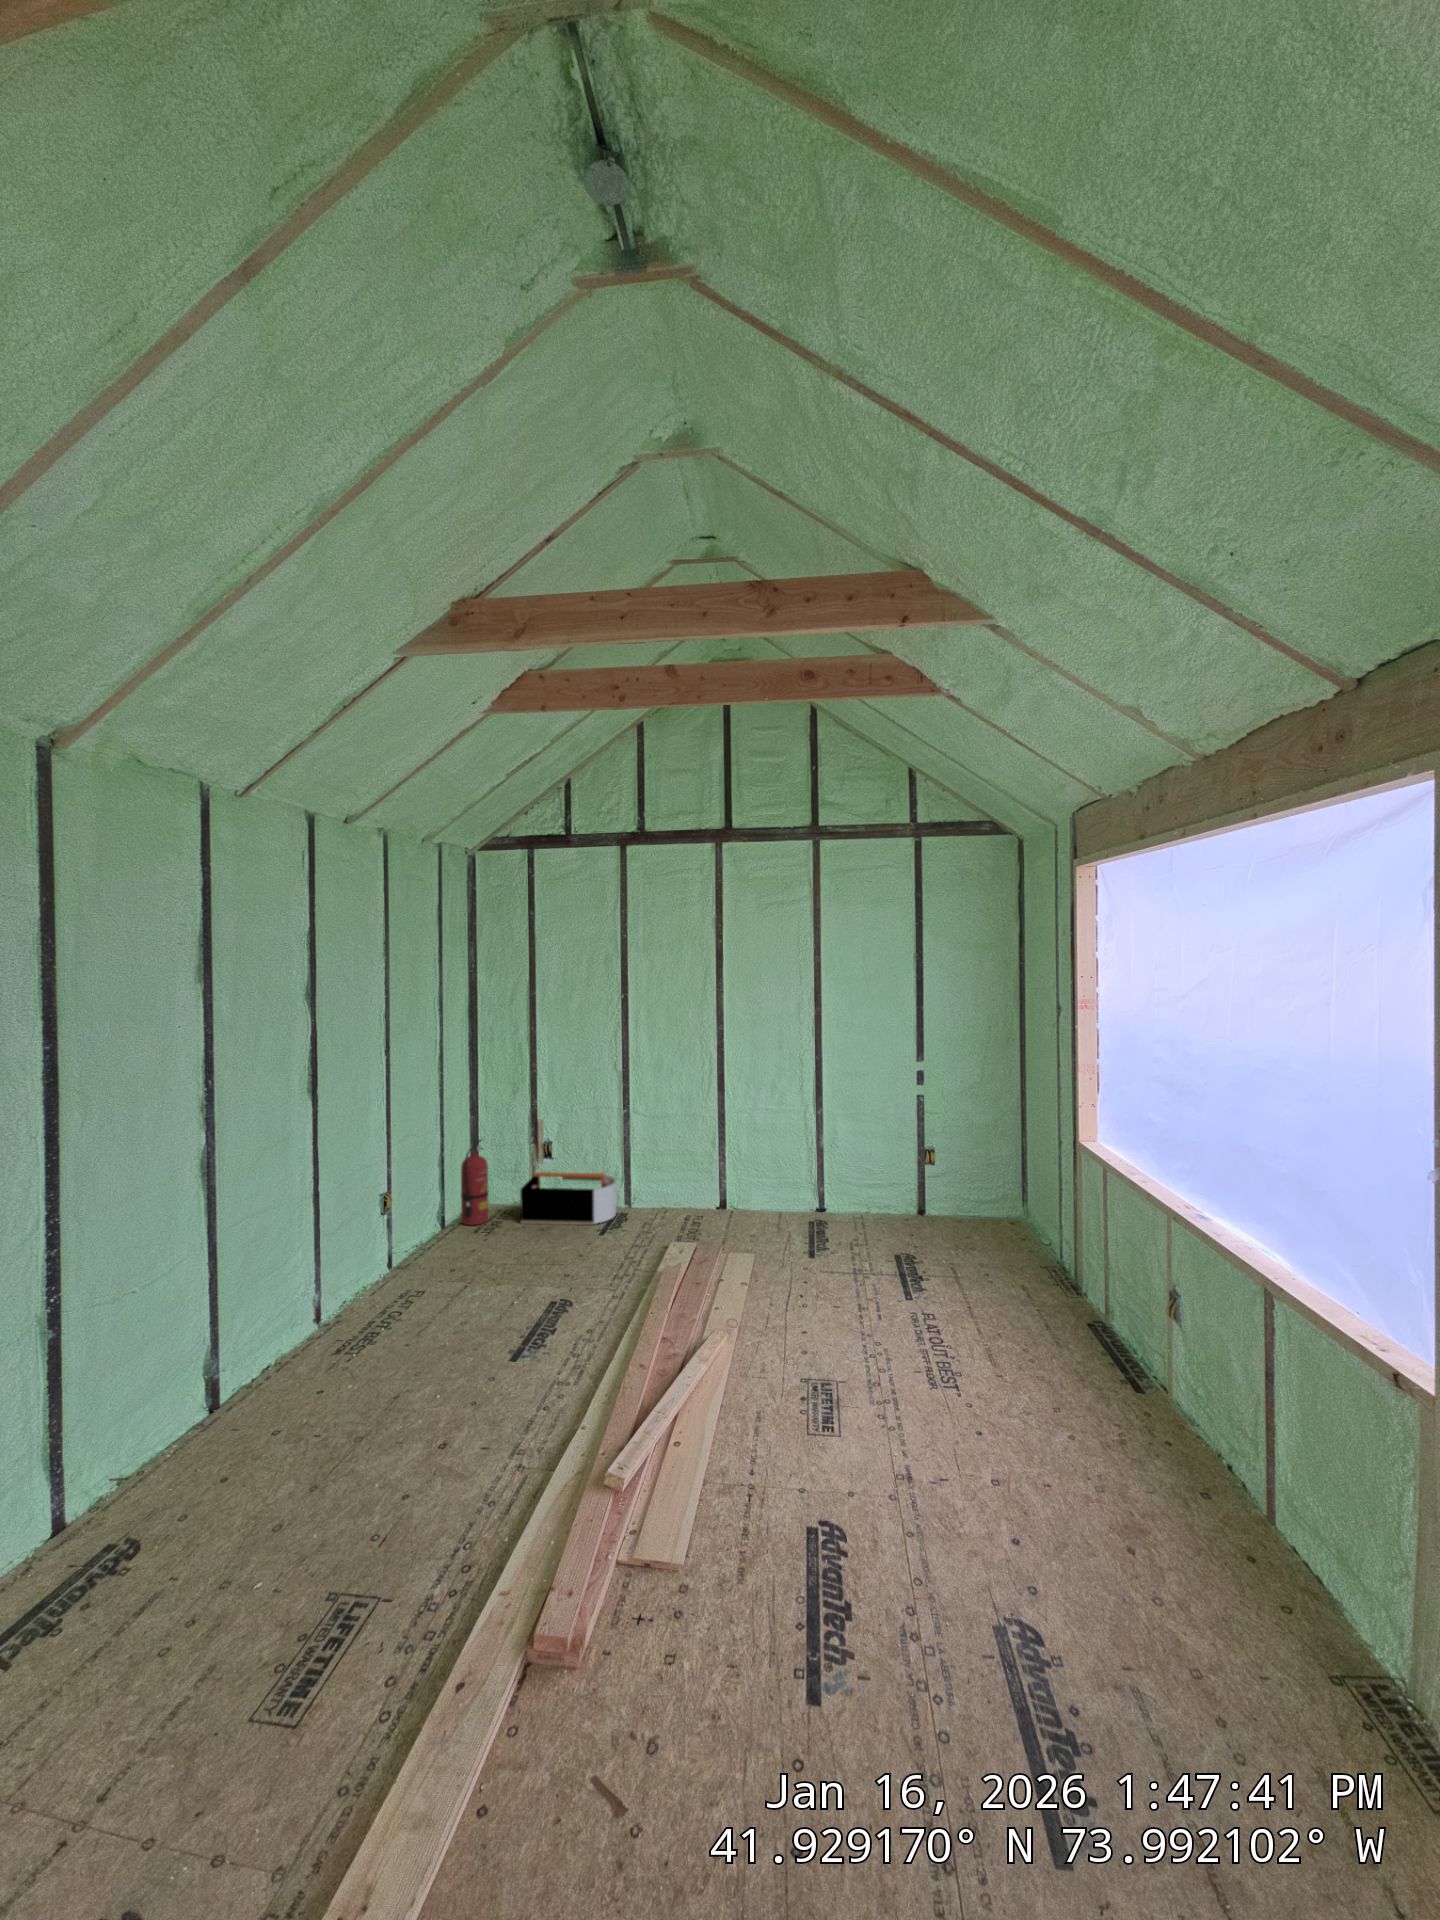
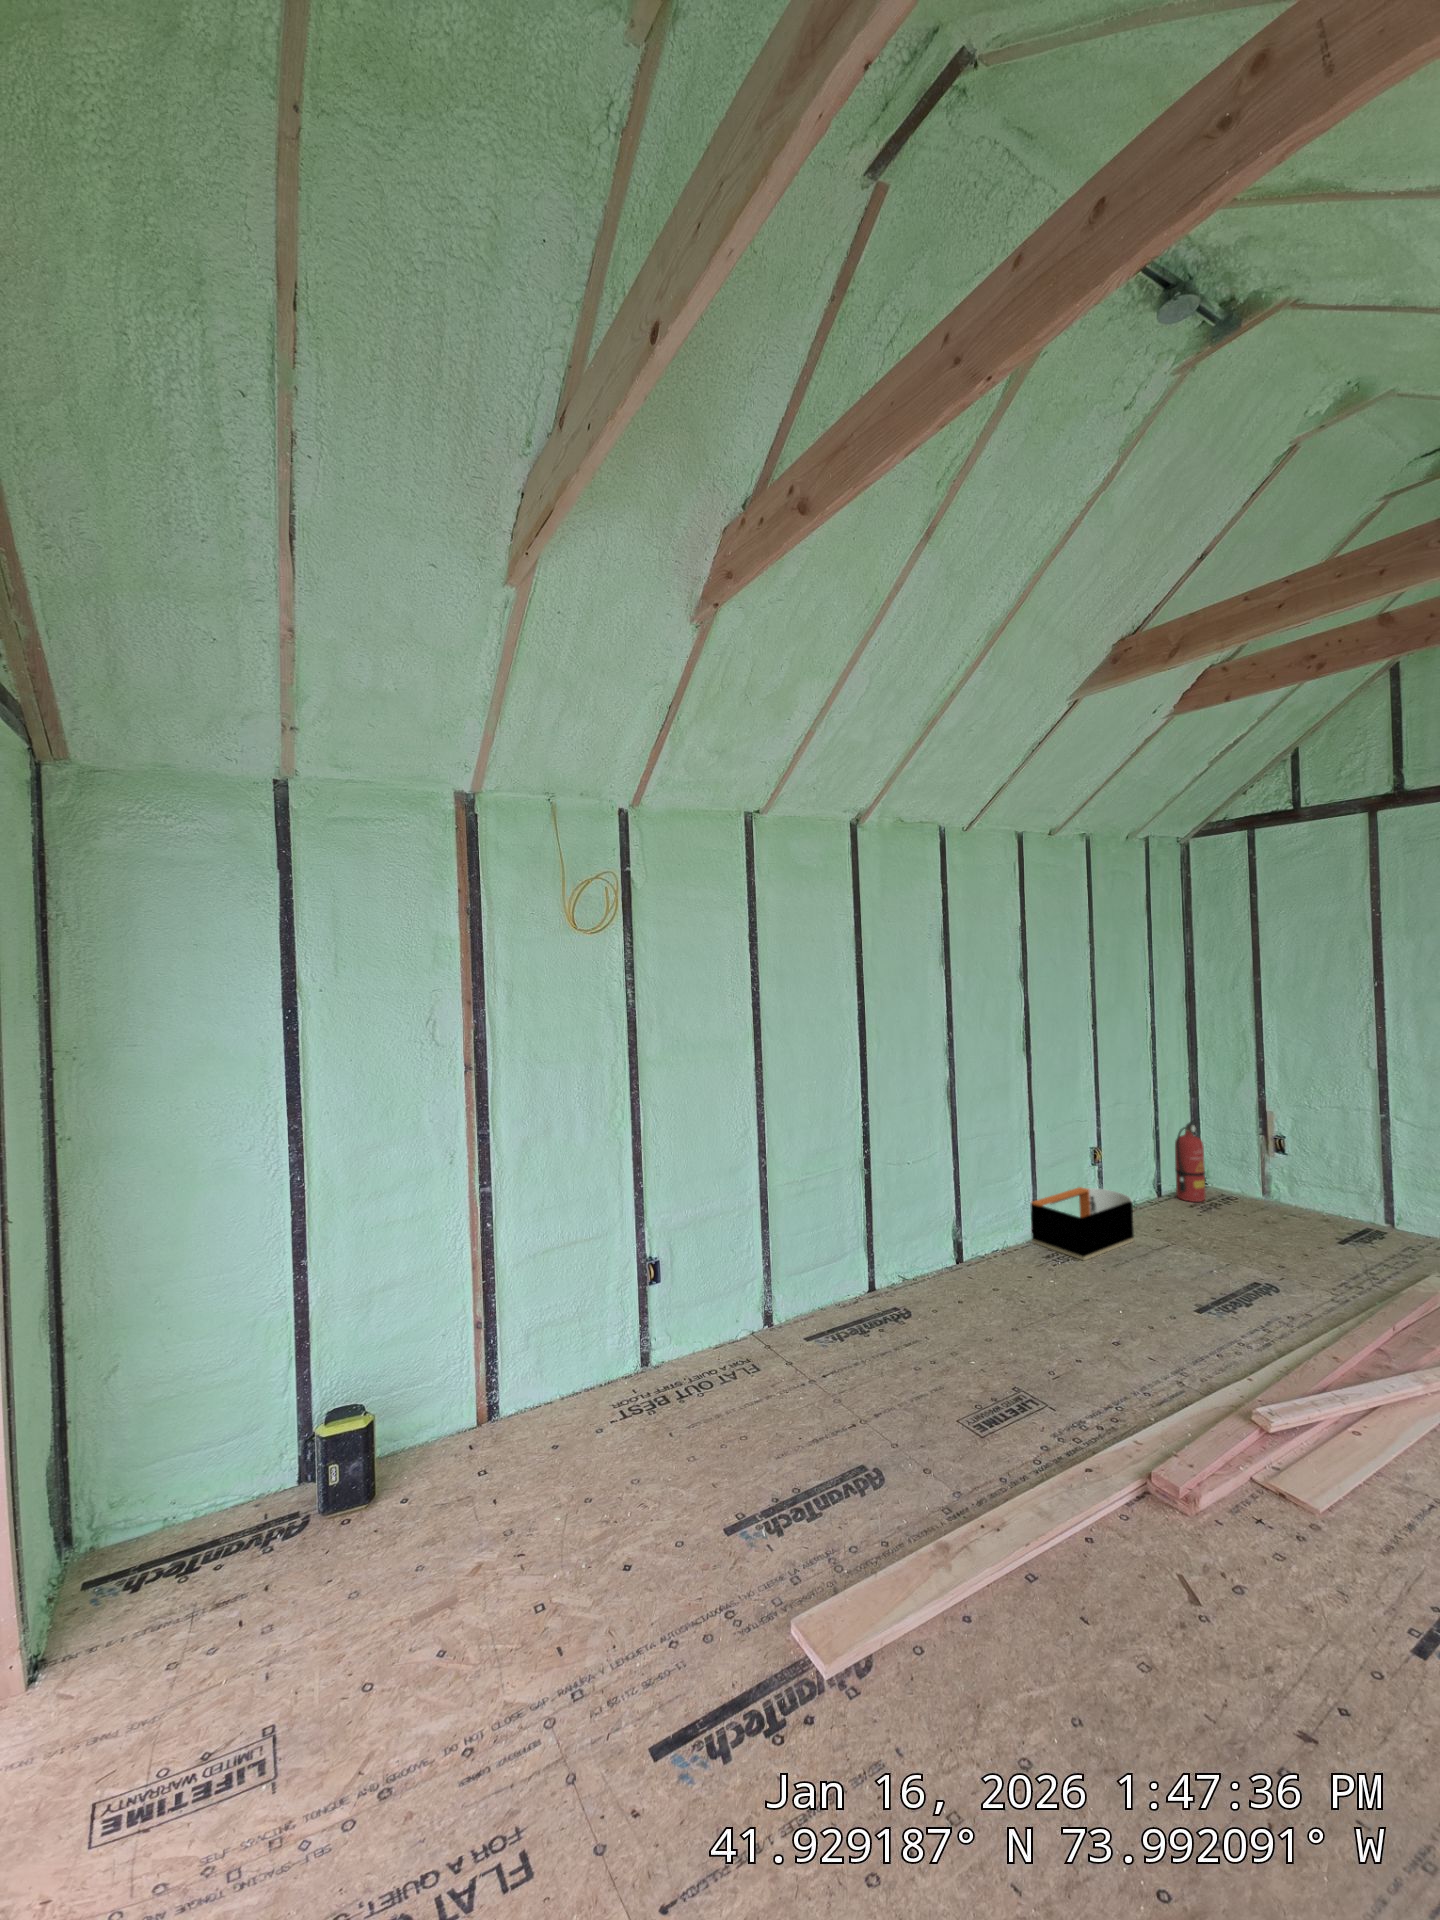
storage bin: present [520,1172,616,1225] -> present [1031,1187,1134,1261]

